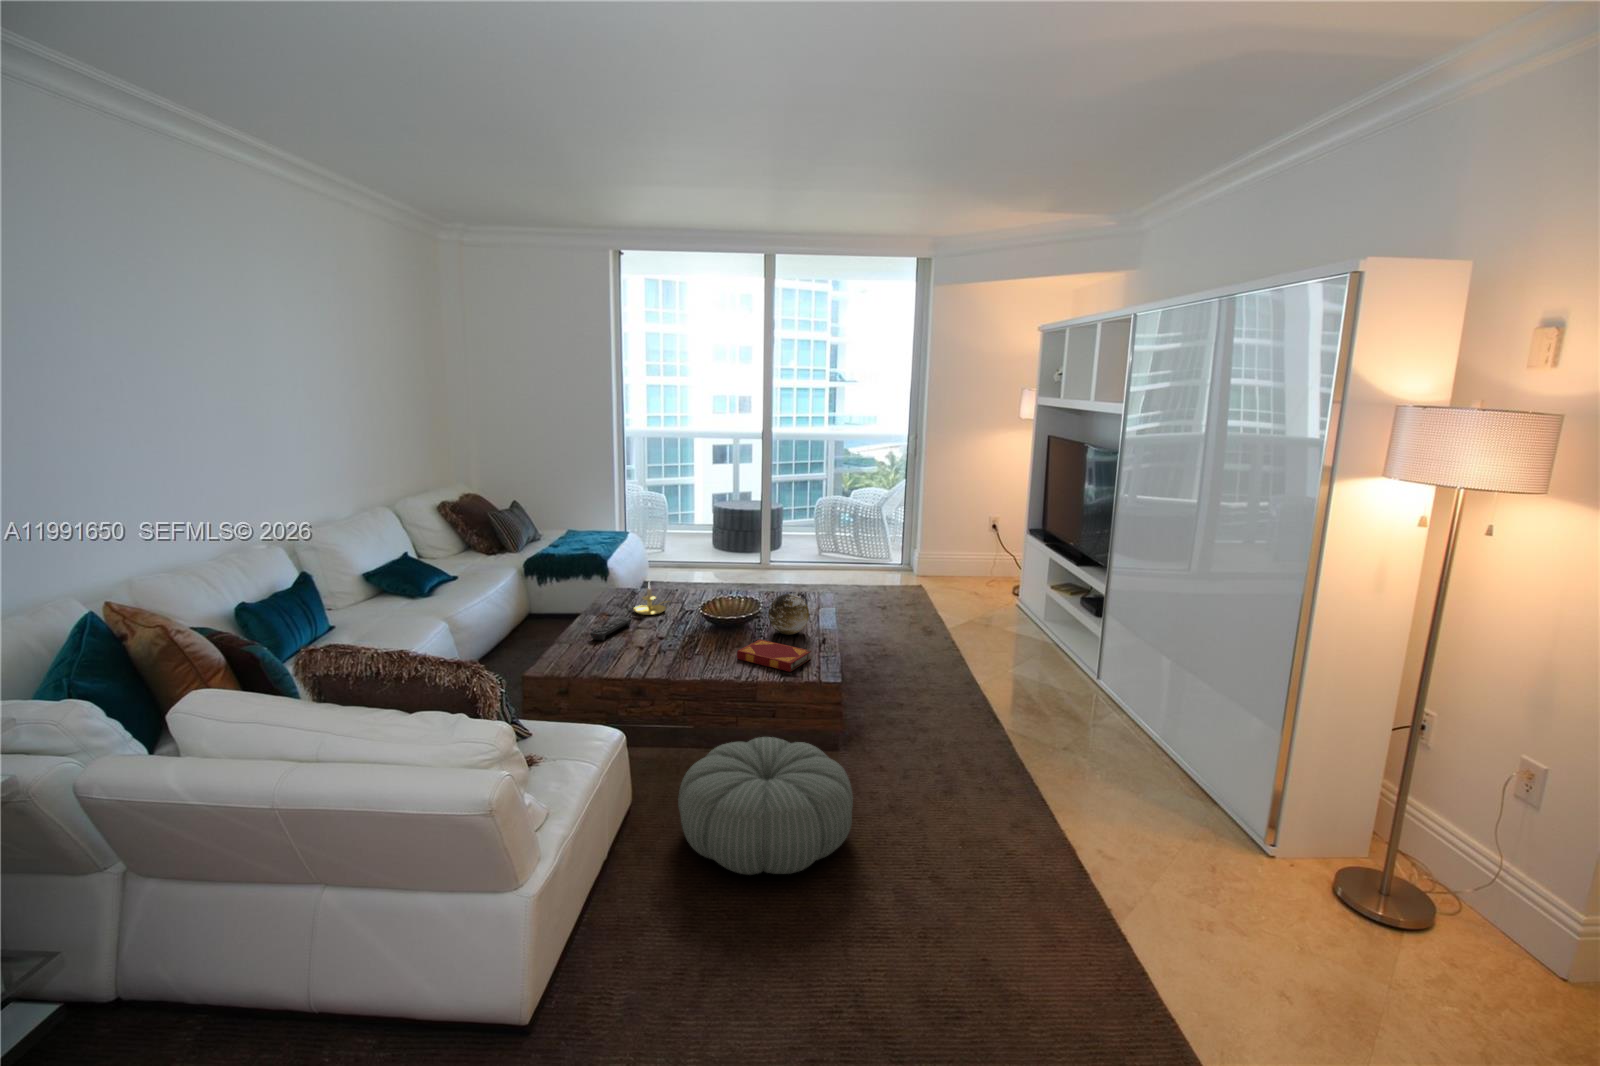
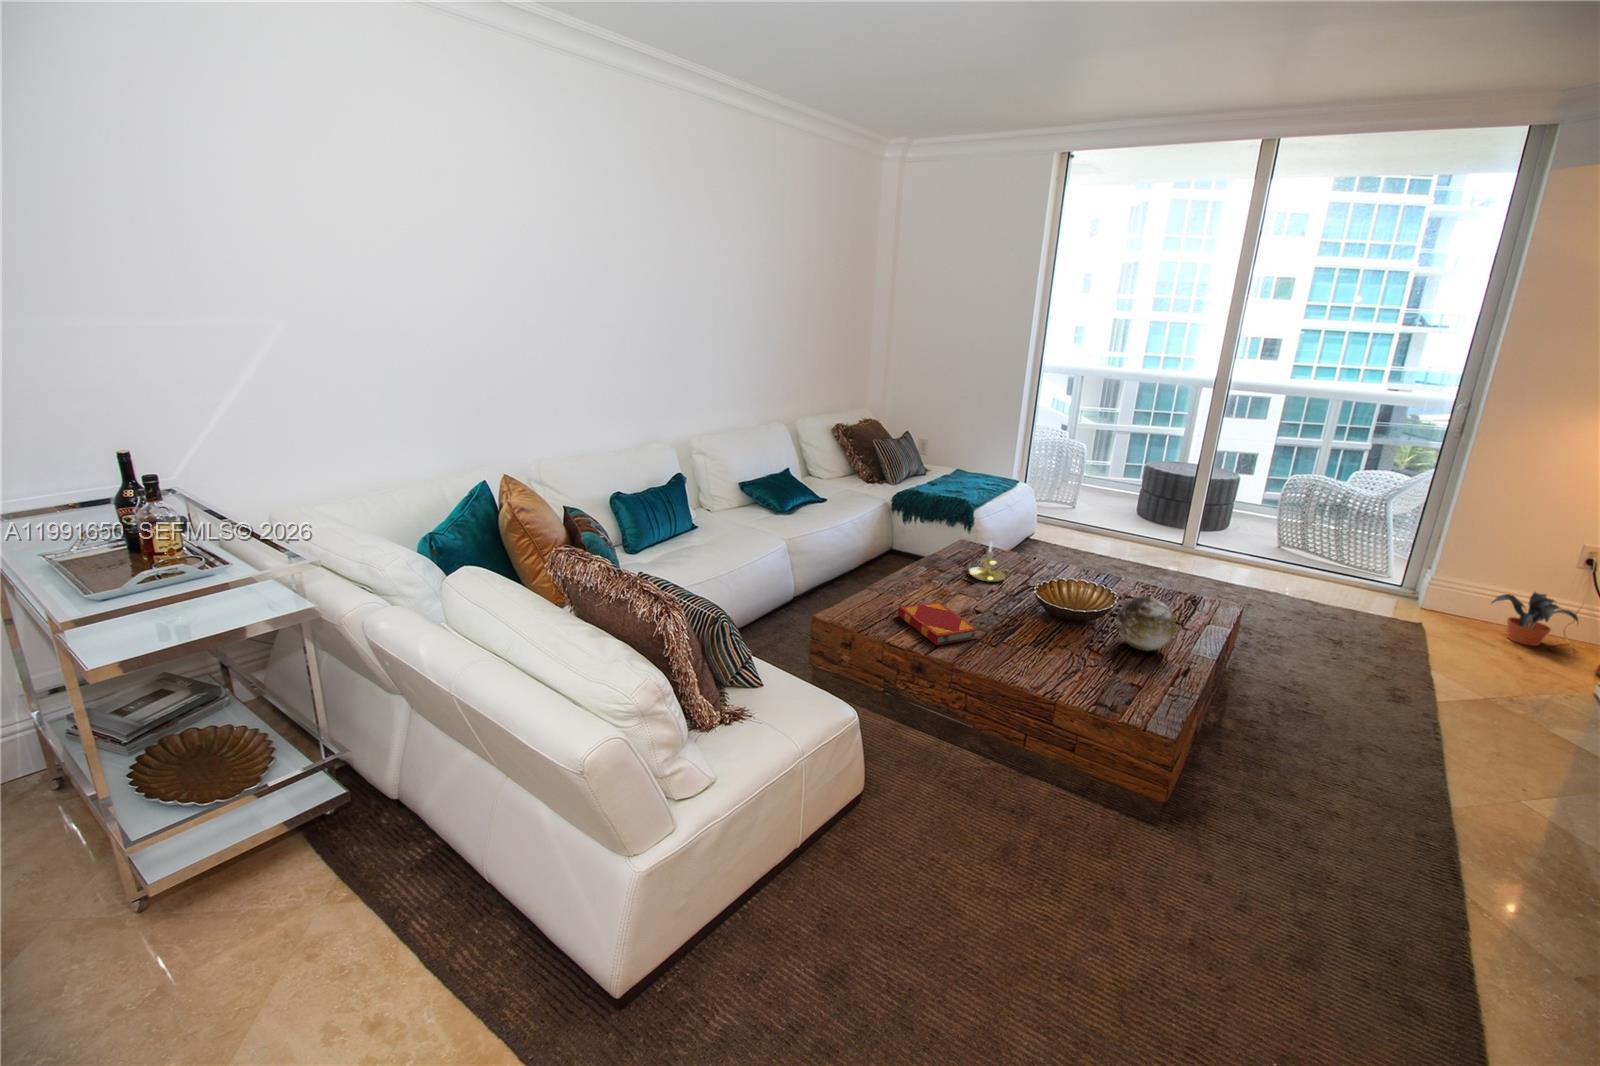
potted plant: none [951,551,993,586] -> present [1492,592,1578,646]
remote control: present [590,617,632,641] -> none [903,576,957,599]
hardback book: present [737,639,811,672] -> present [898,602,979,645]
pouf: present [678,737,853,875] -> none [883,767,1120,976]

